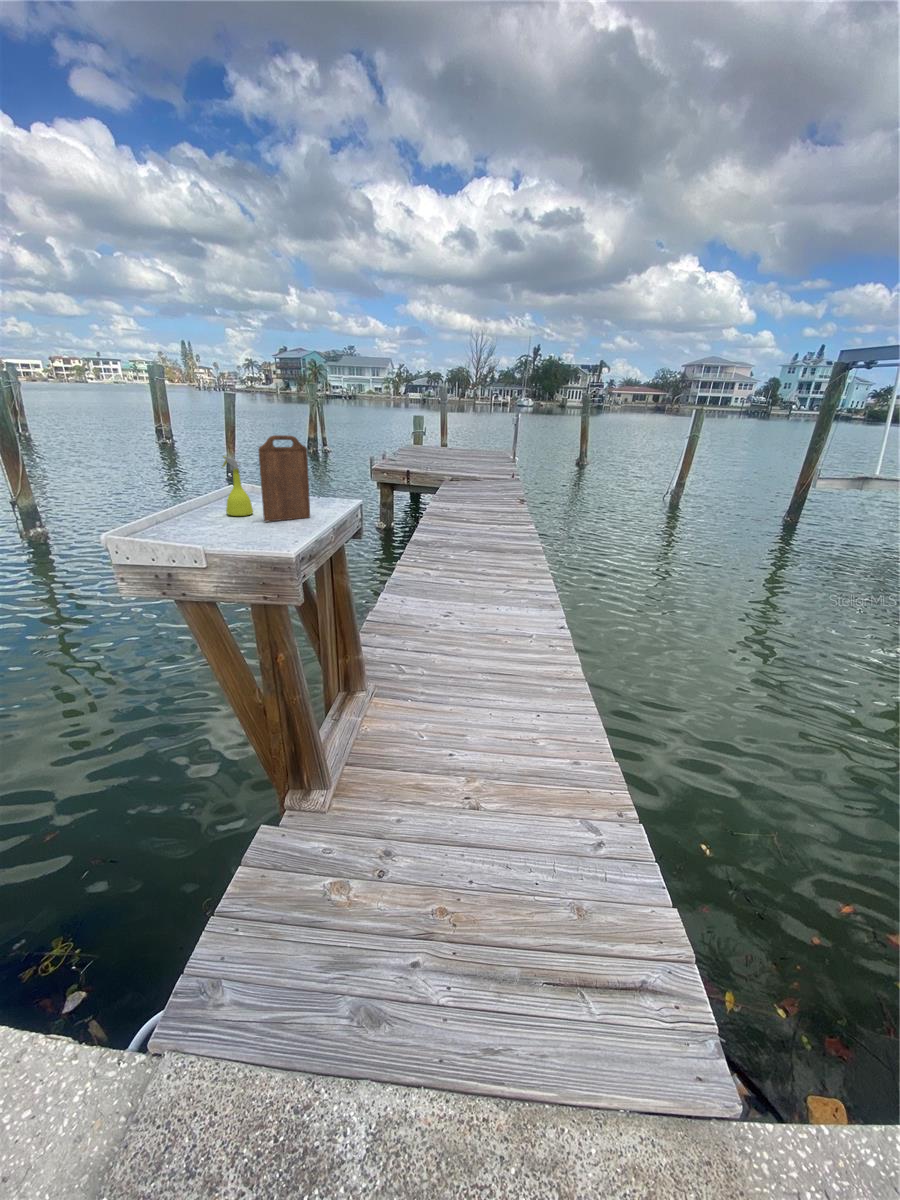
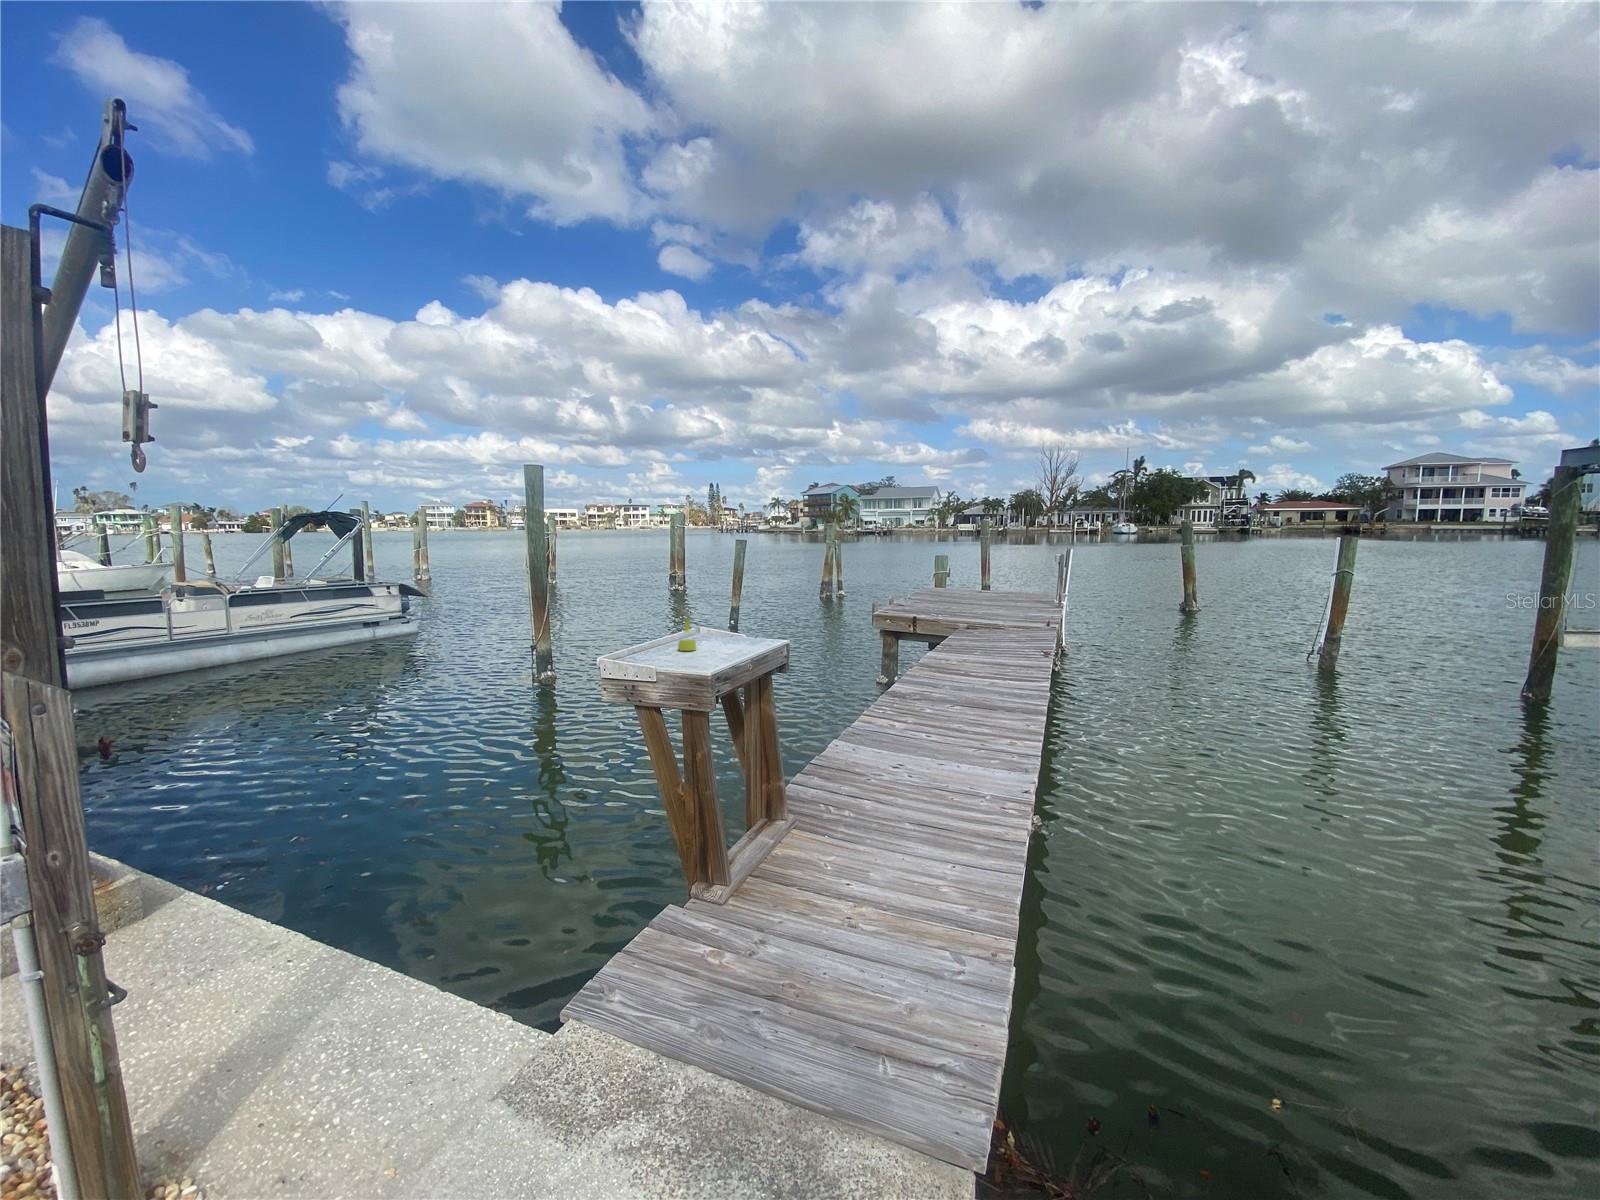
cutting board: present [258,435,310,521] -> none [700,595,736,655]

